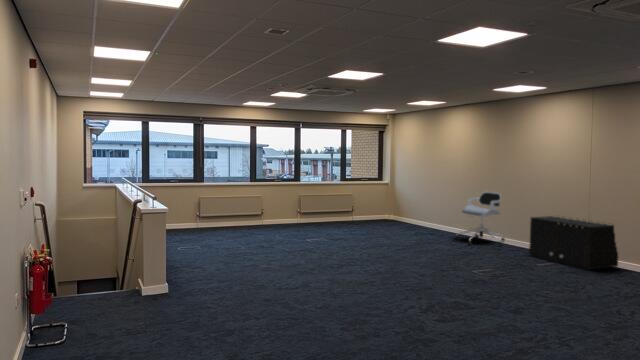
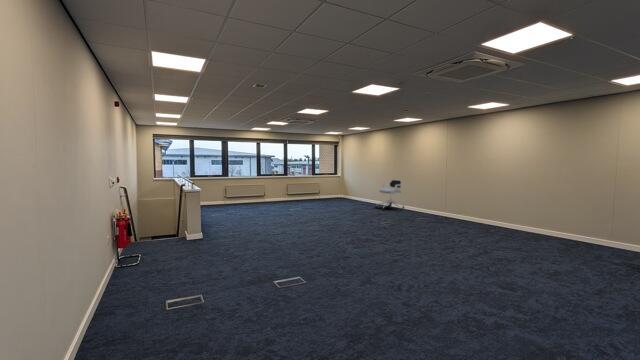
storage cabinet: present [529,216,618,270] -> none [415,192,464,222]

